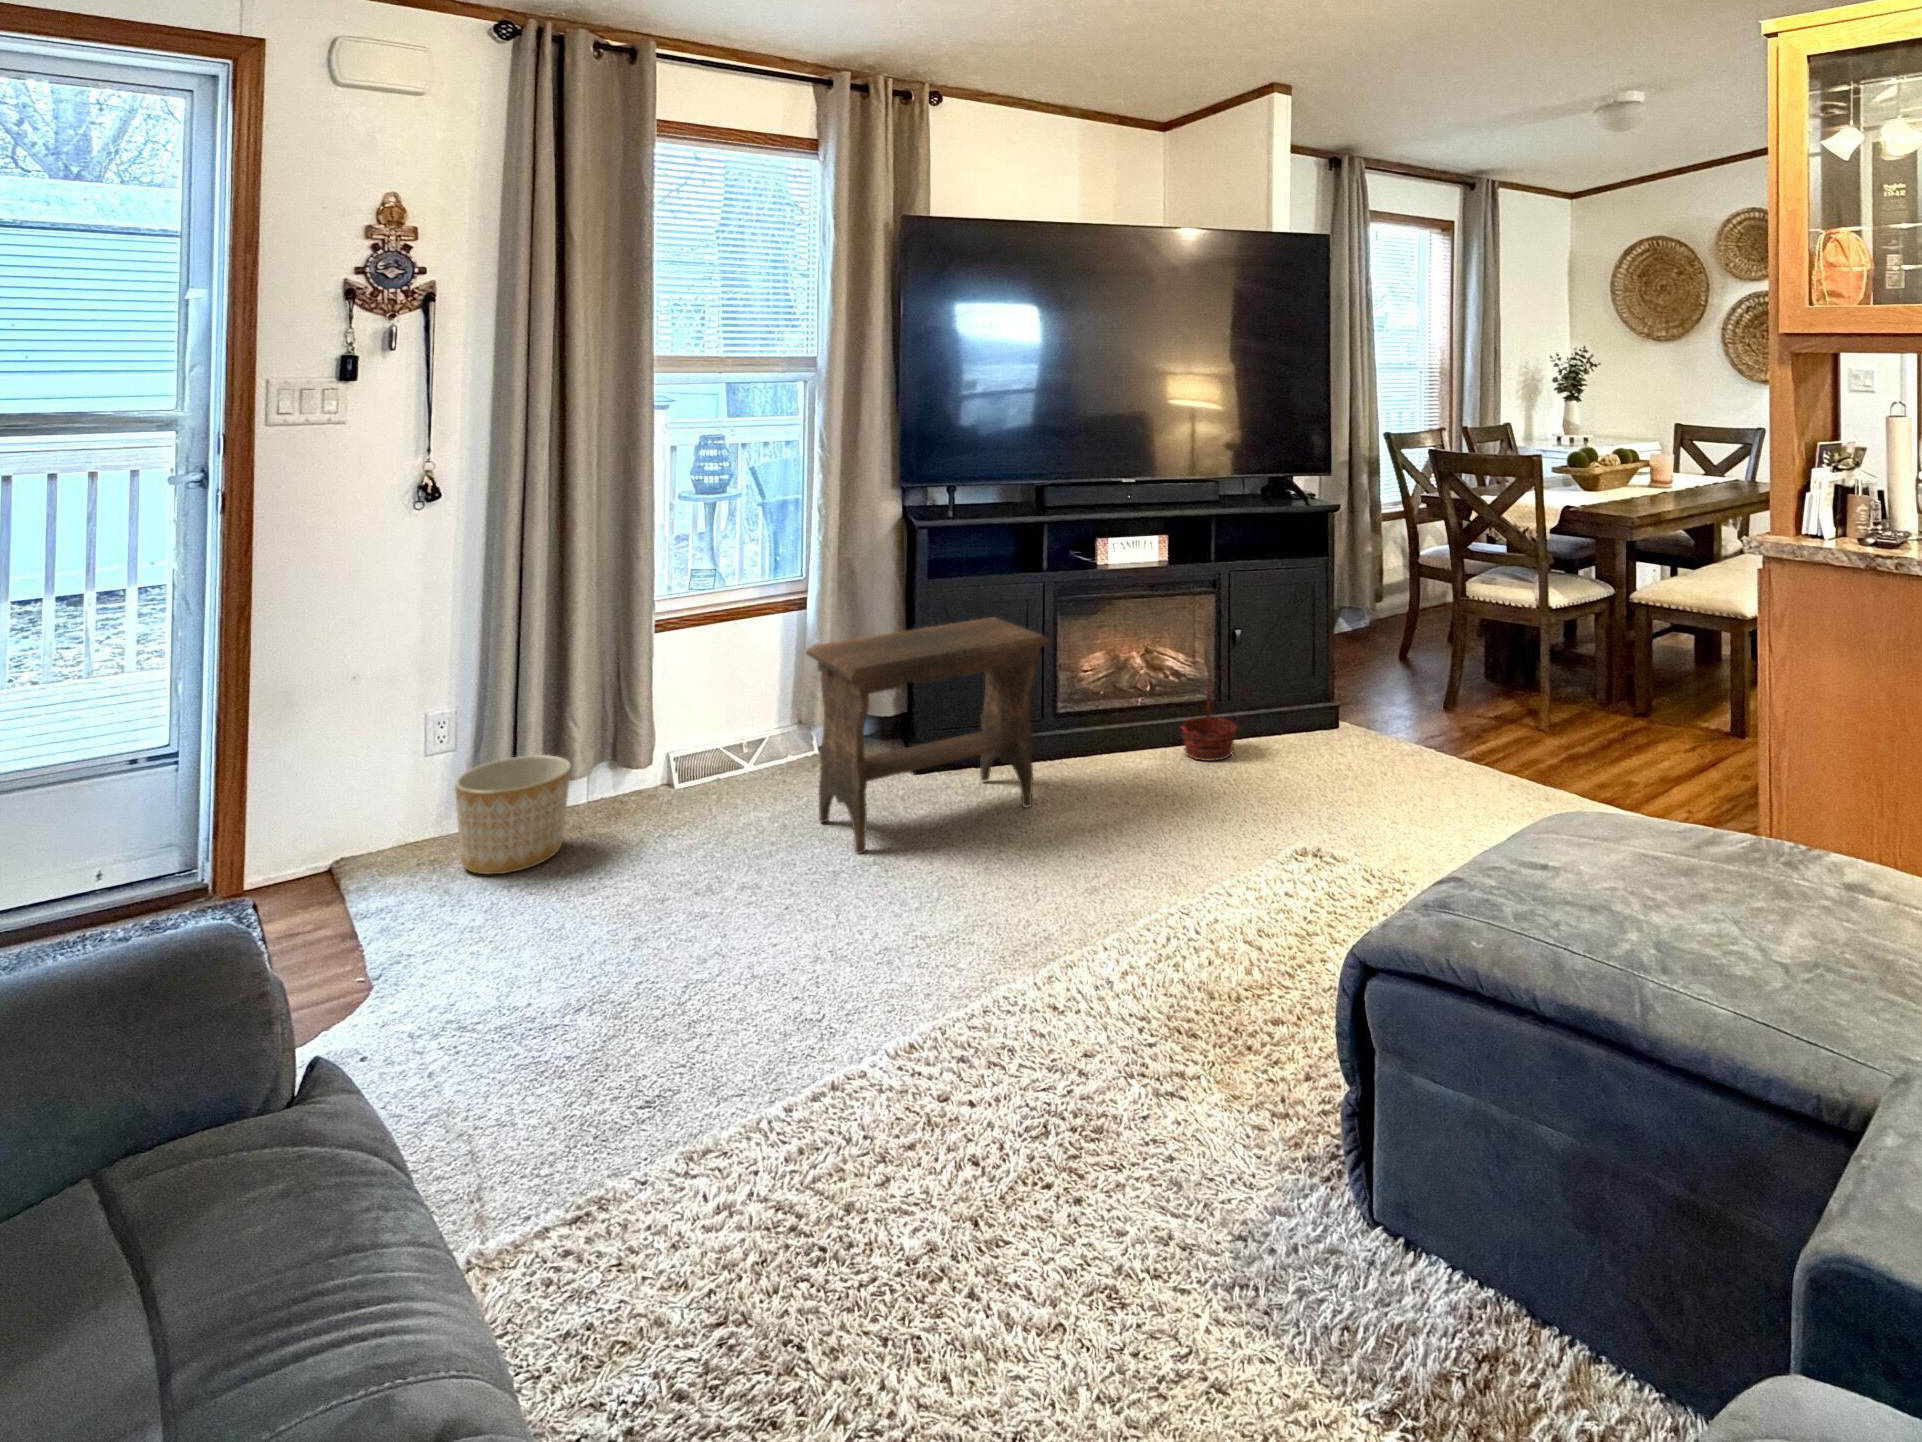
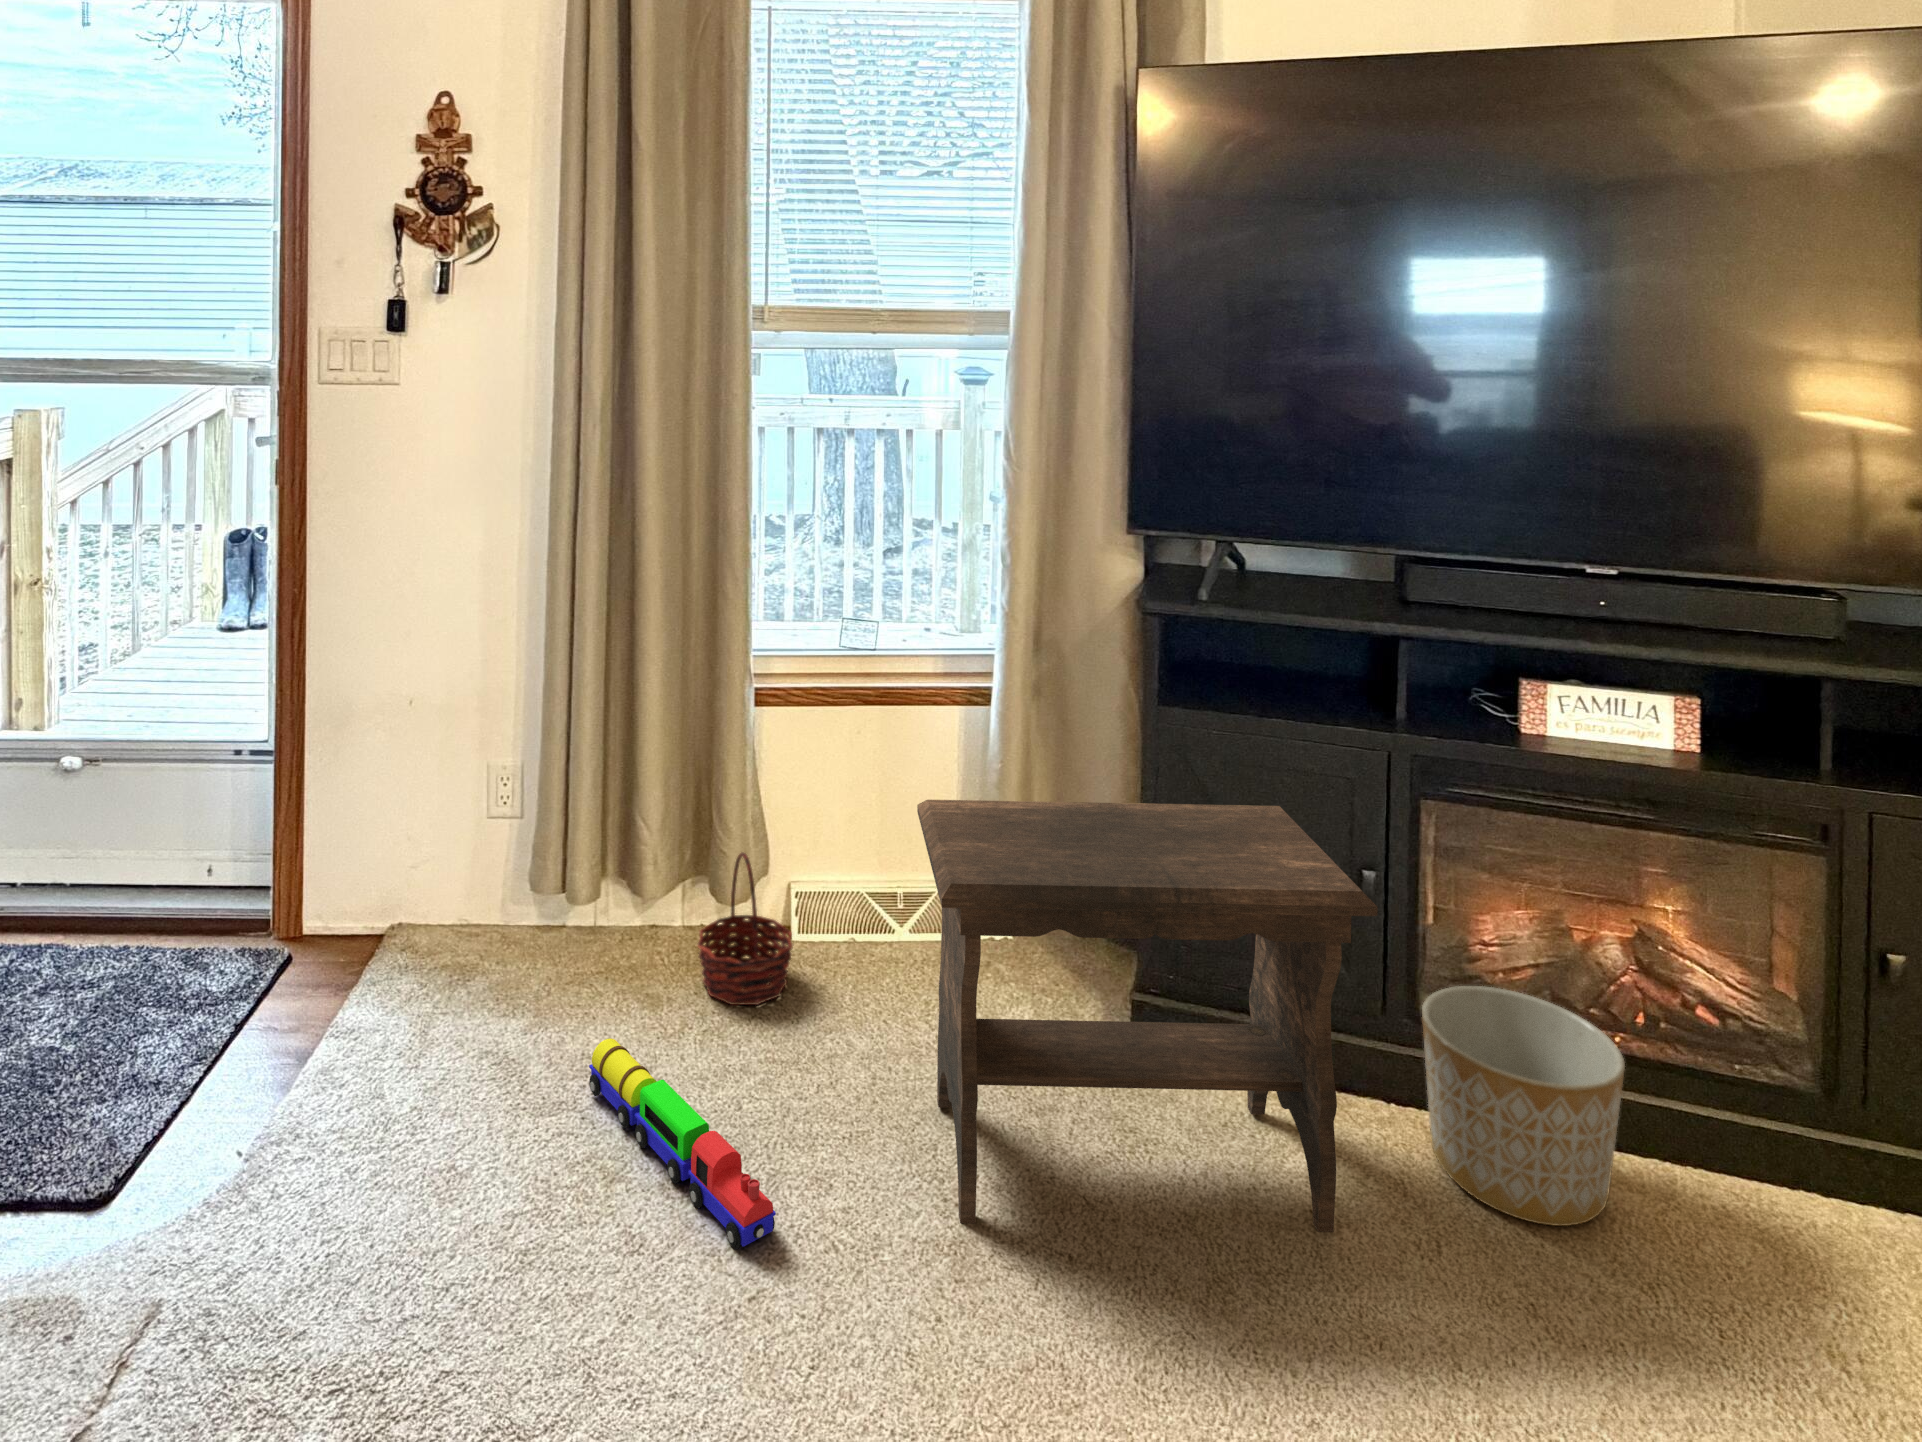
basket: present [1181,677,1237,761] -> present [698,853,793,1005]
planter: present [455,755,571,874] -> present [1422,986,1625,1226]
toy train: none [593,841,762,898] -> present [589,1038,776,1250]

